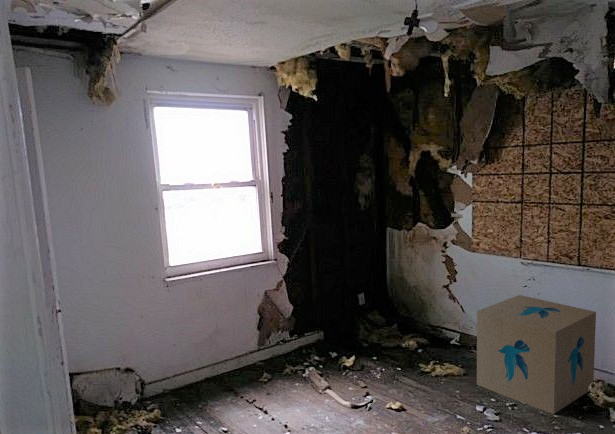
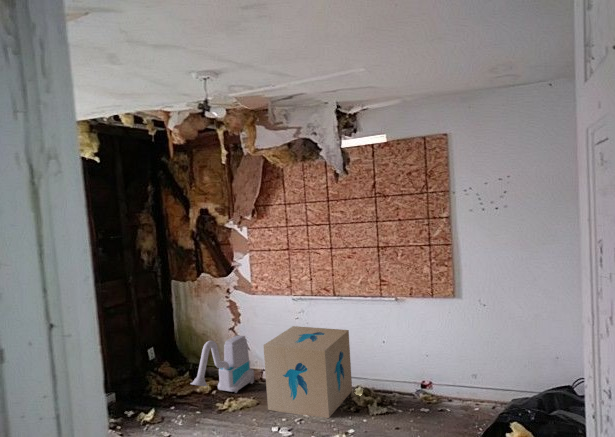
vacuum cleaner: none [393,295,467,357] -> present [190,335,254,393]

